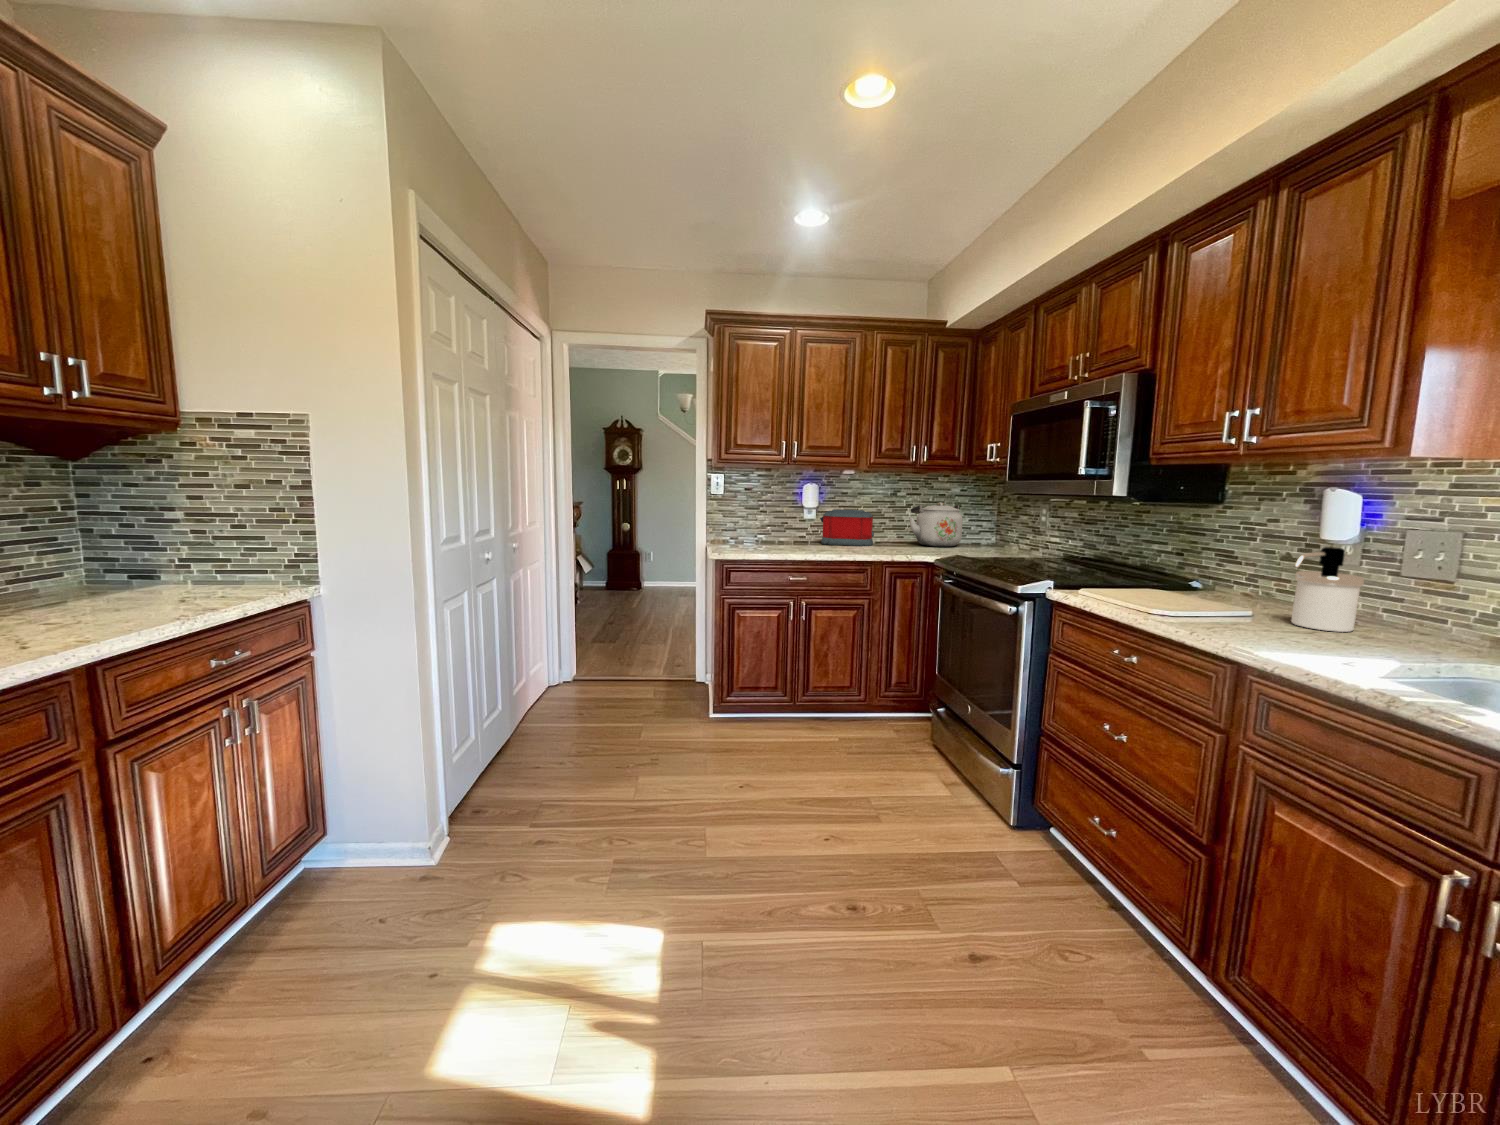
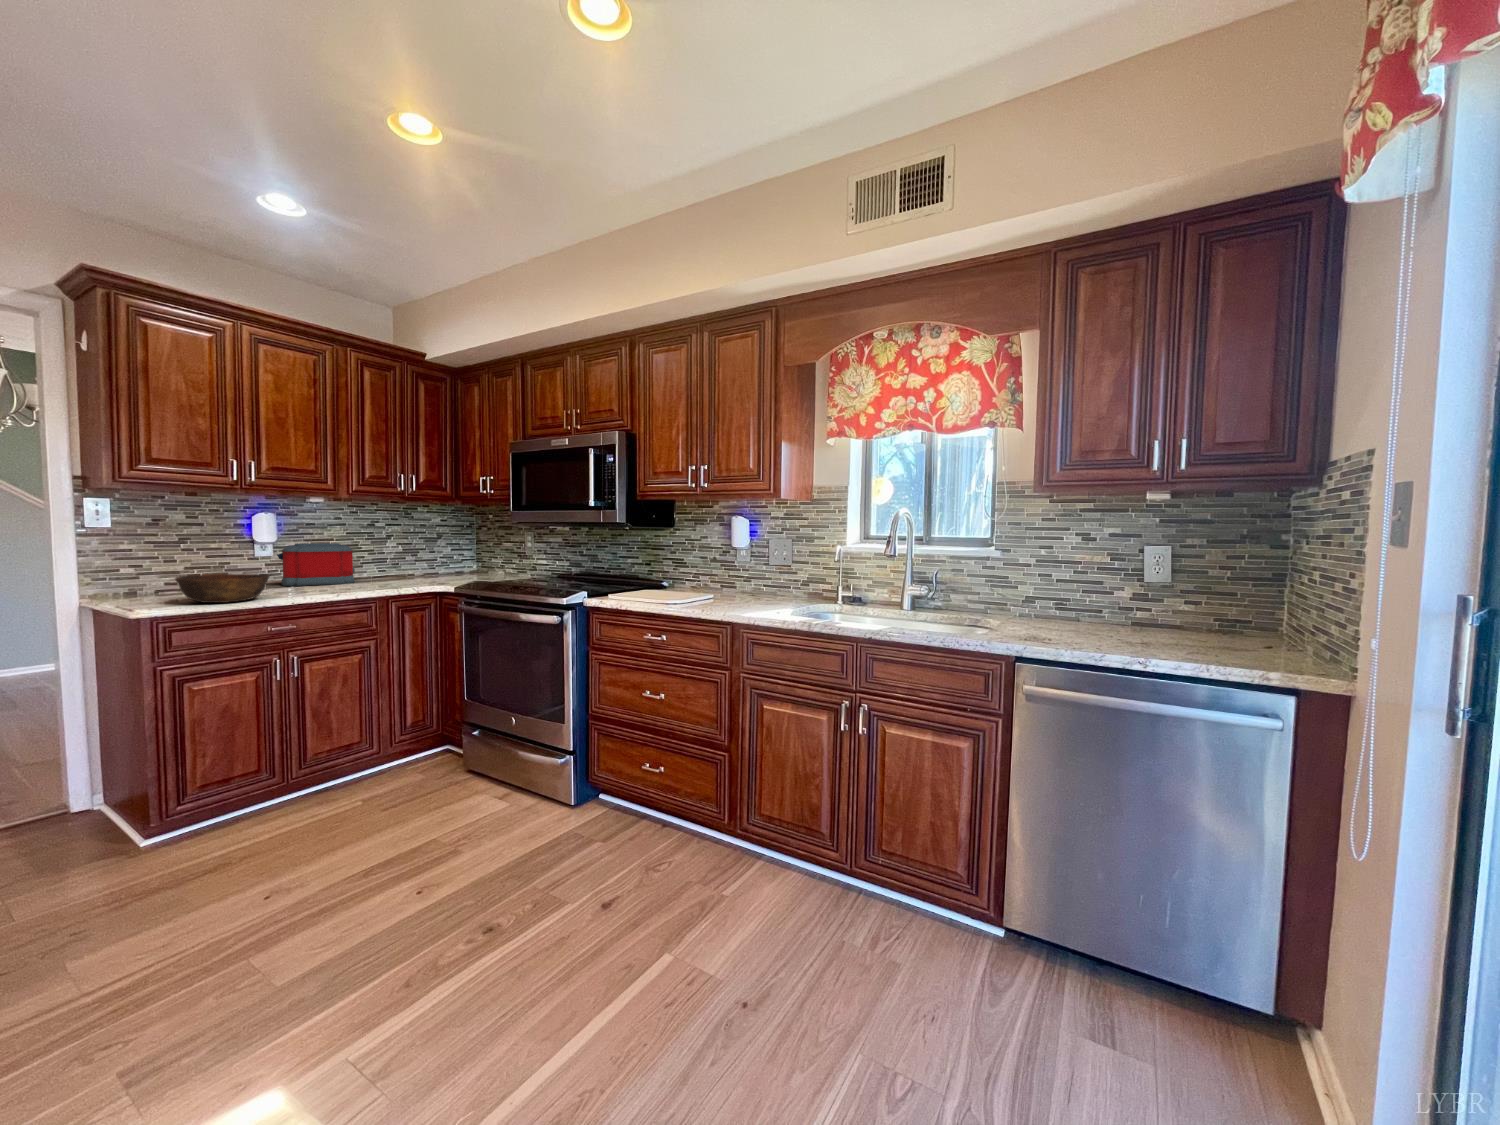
kettle: present [909,502,963,547] -> none [393,532,454,577]
bowl: none [738,531,794,554] -> present [175,574,270,603]
soap dispenser: present [1291,547,1364,632] -> none [733,551,761,599]

